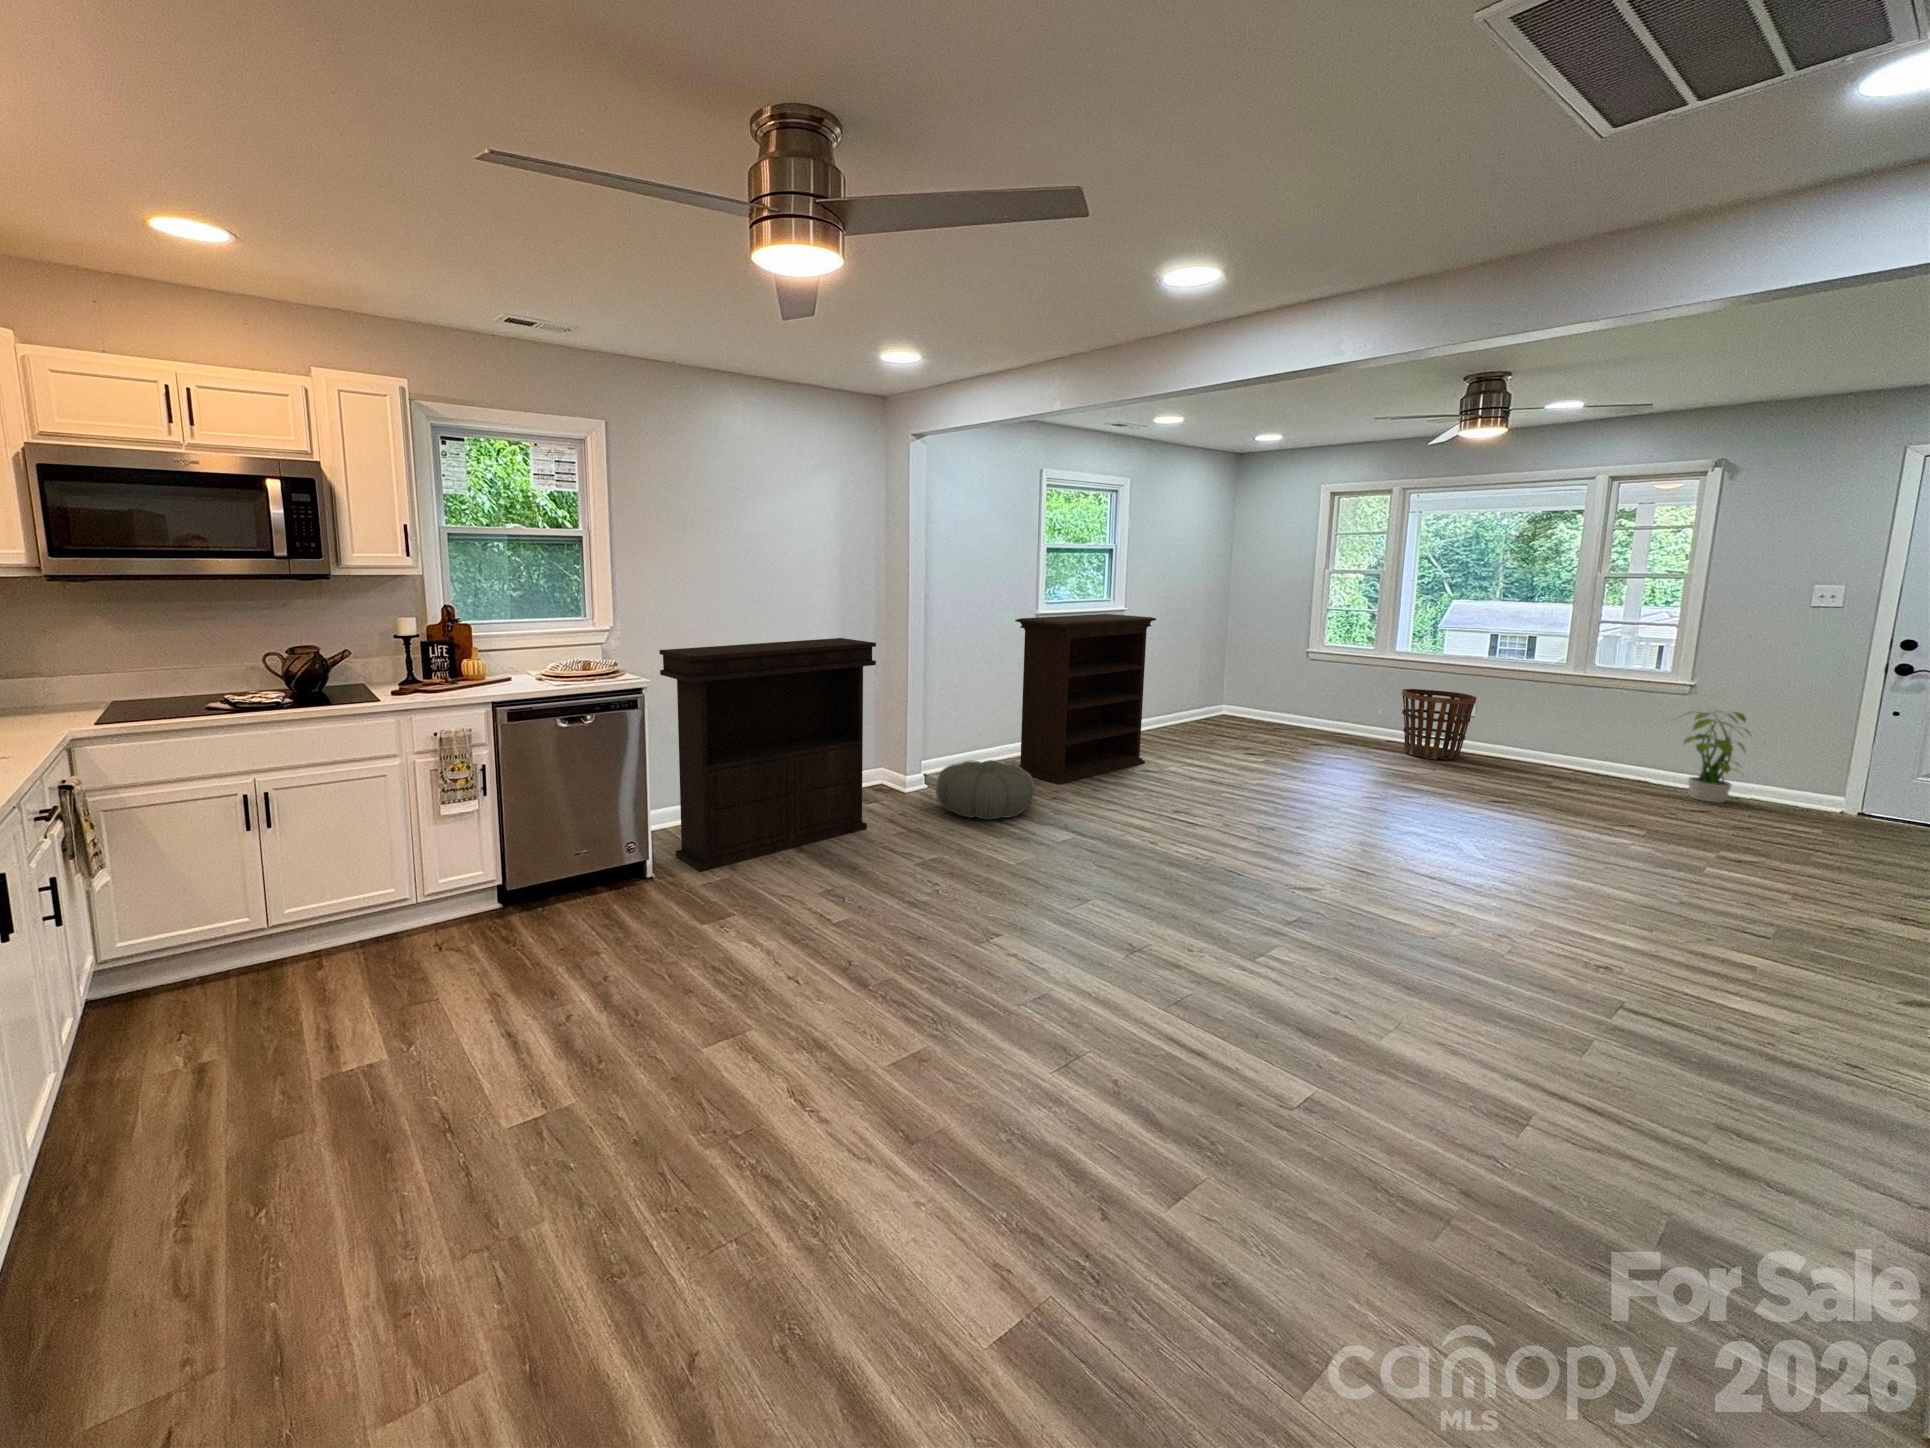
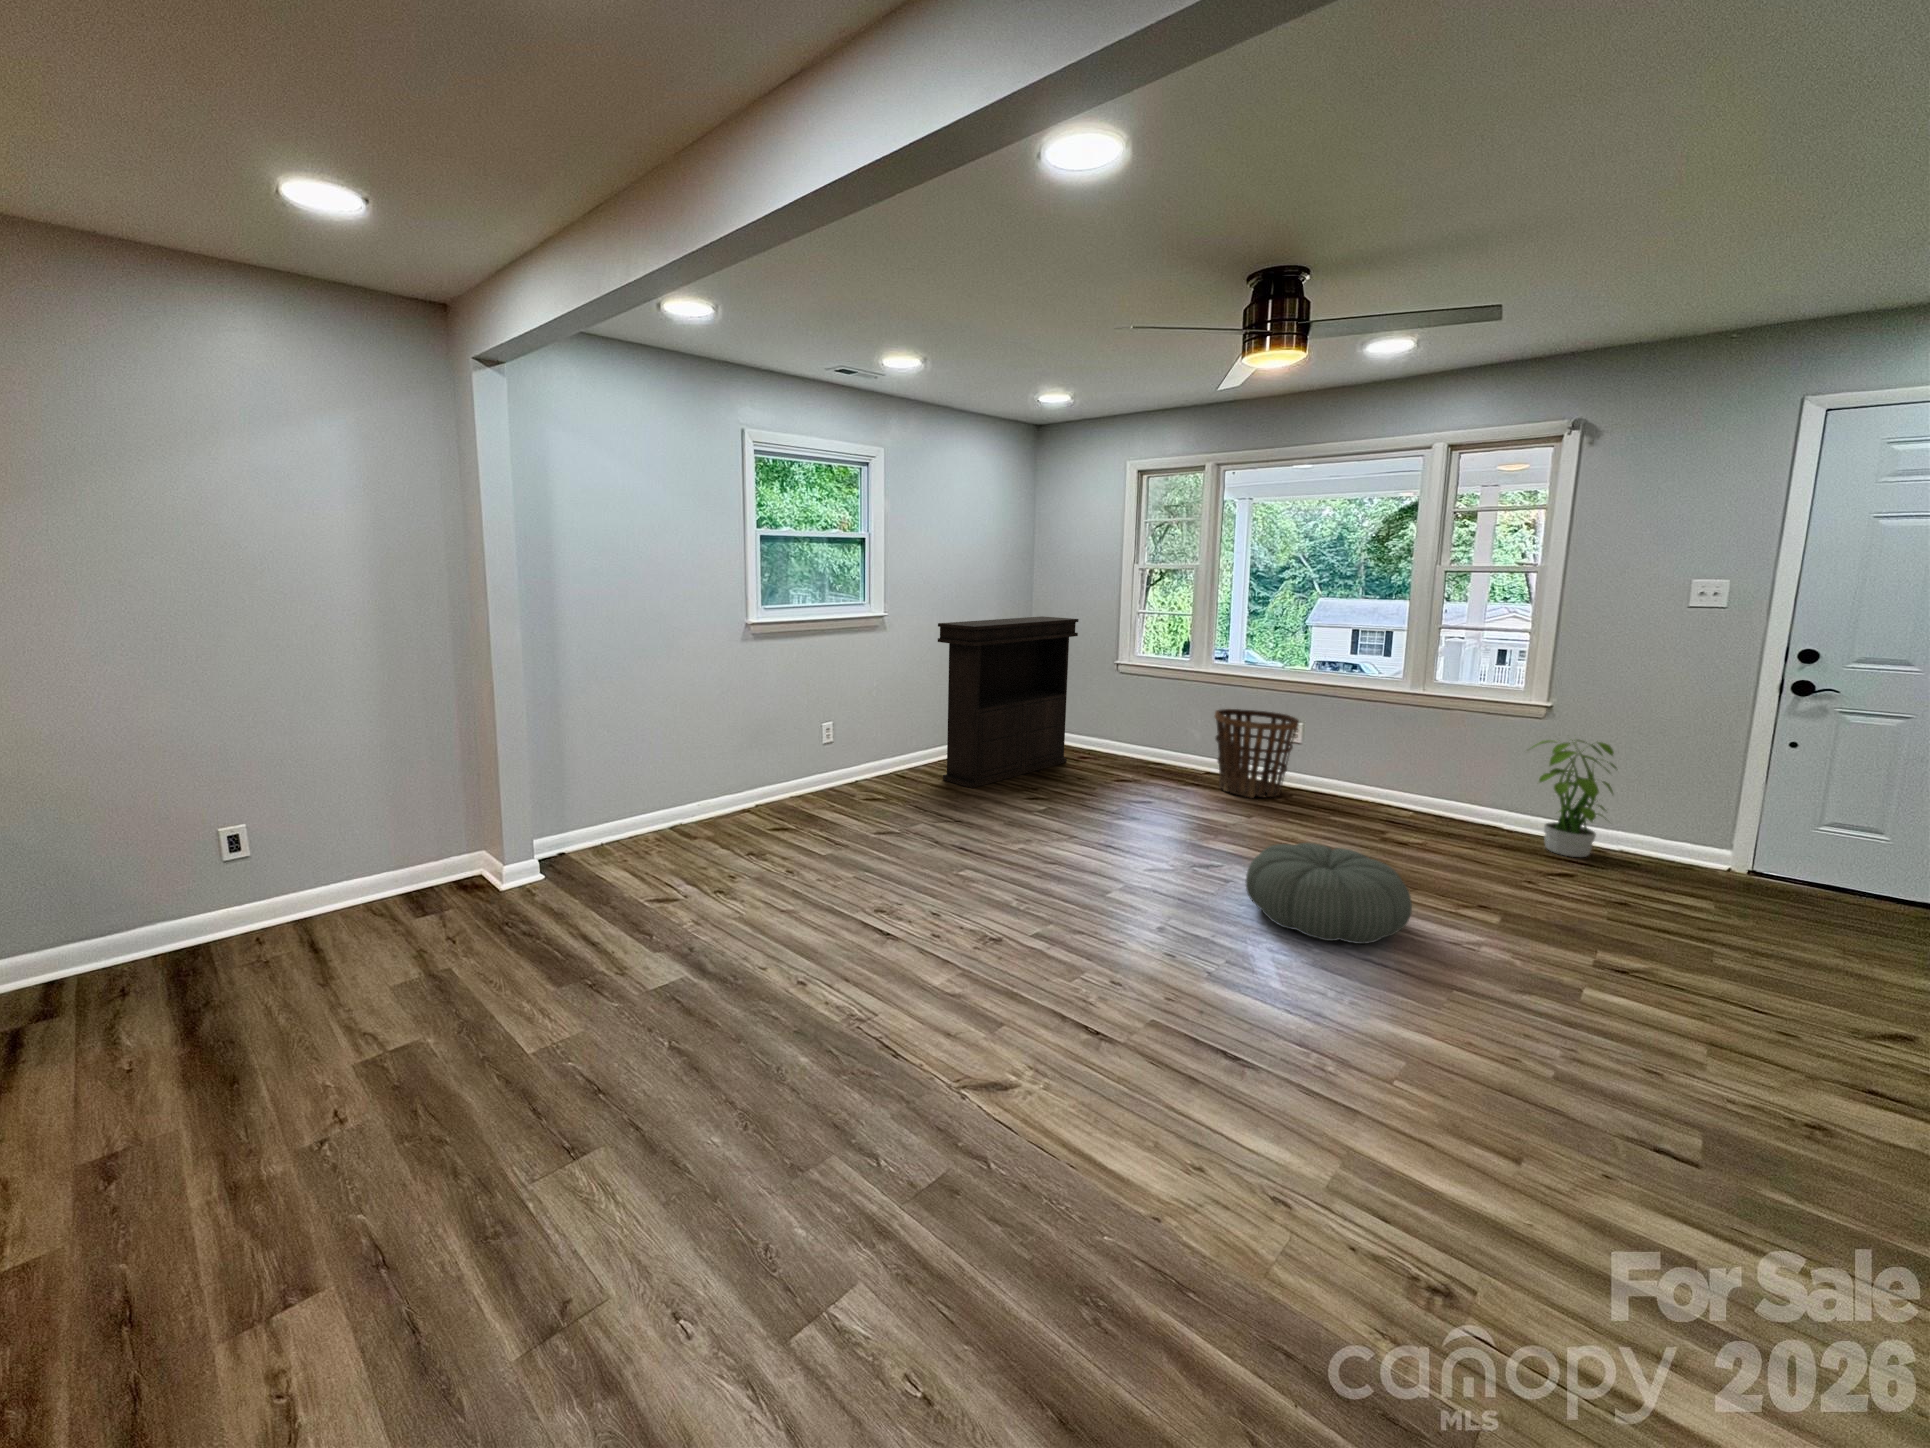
bookshelf: present [1015,614,1156,784] -> none [687,623,895,862]
console table: present [659,638,876,871] -> present [938,616,1079,788]
pouf: present [936,761,1035,820] -> present [1246,843,1412,944]

